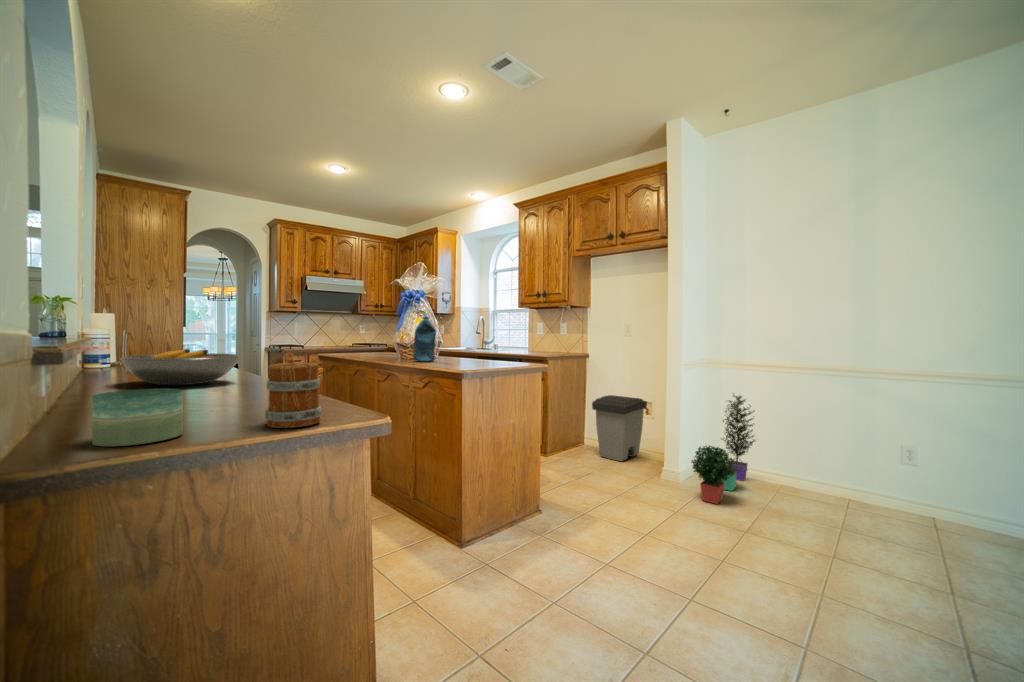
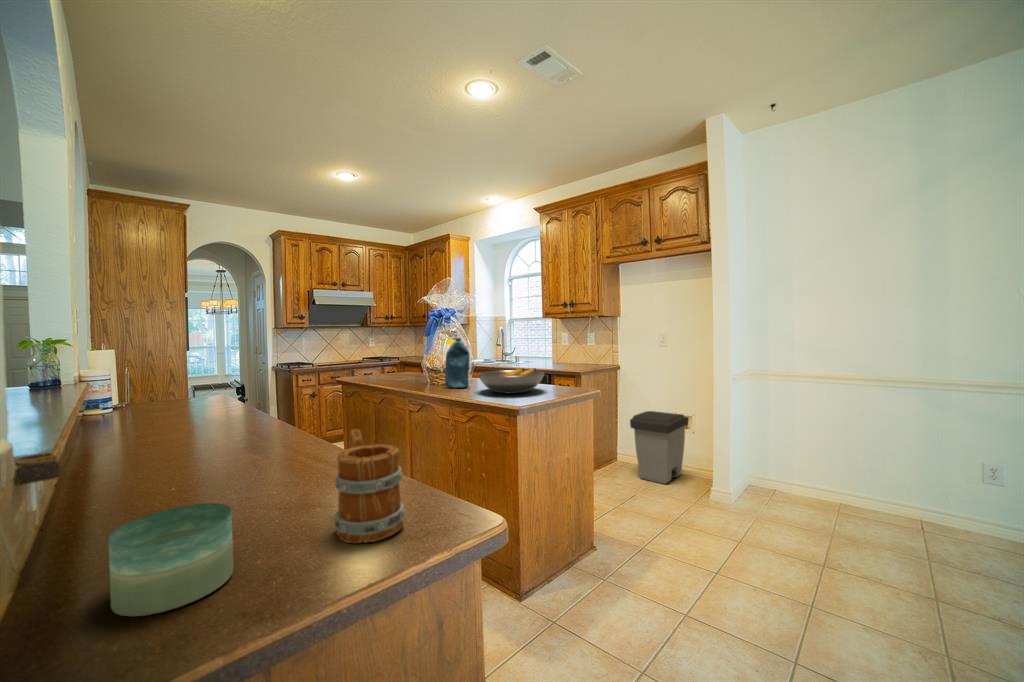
fruit bowl: present [120,349,240,385] -> present [478,368,544,393]
potted plant: present [691,394,755,504] -> none [754,409,820,537]

